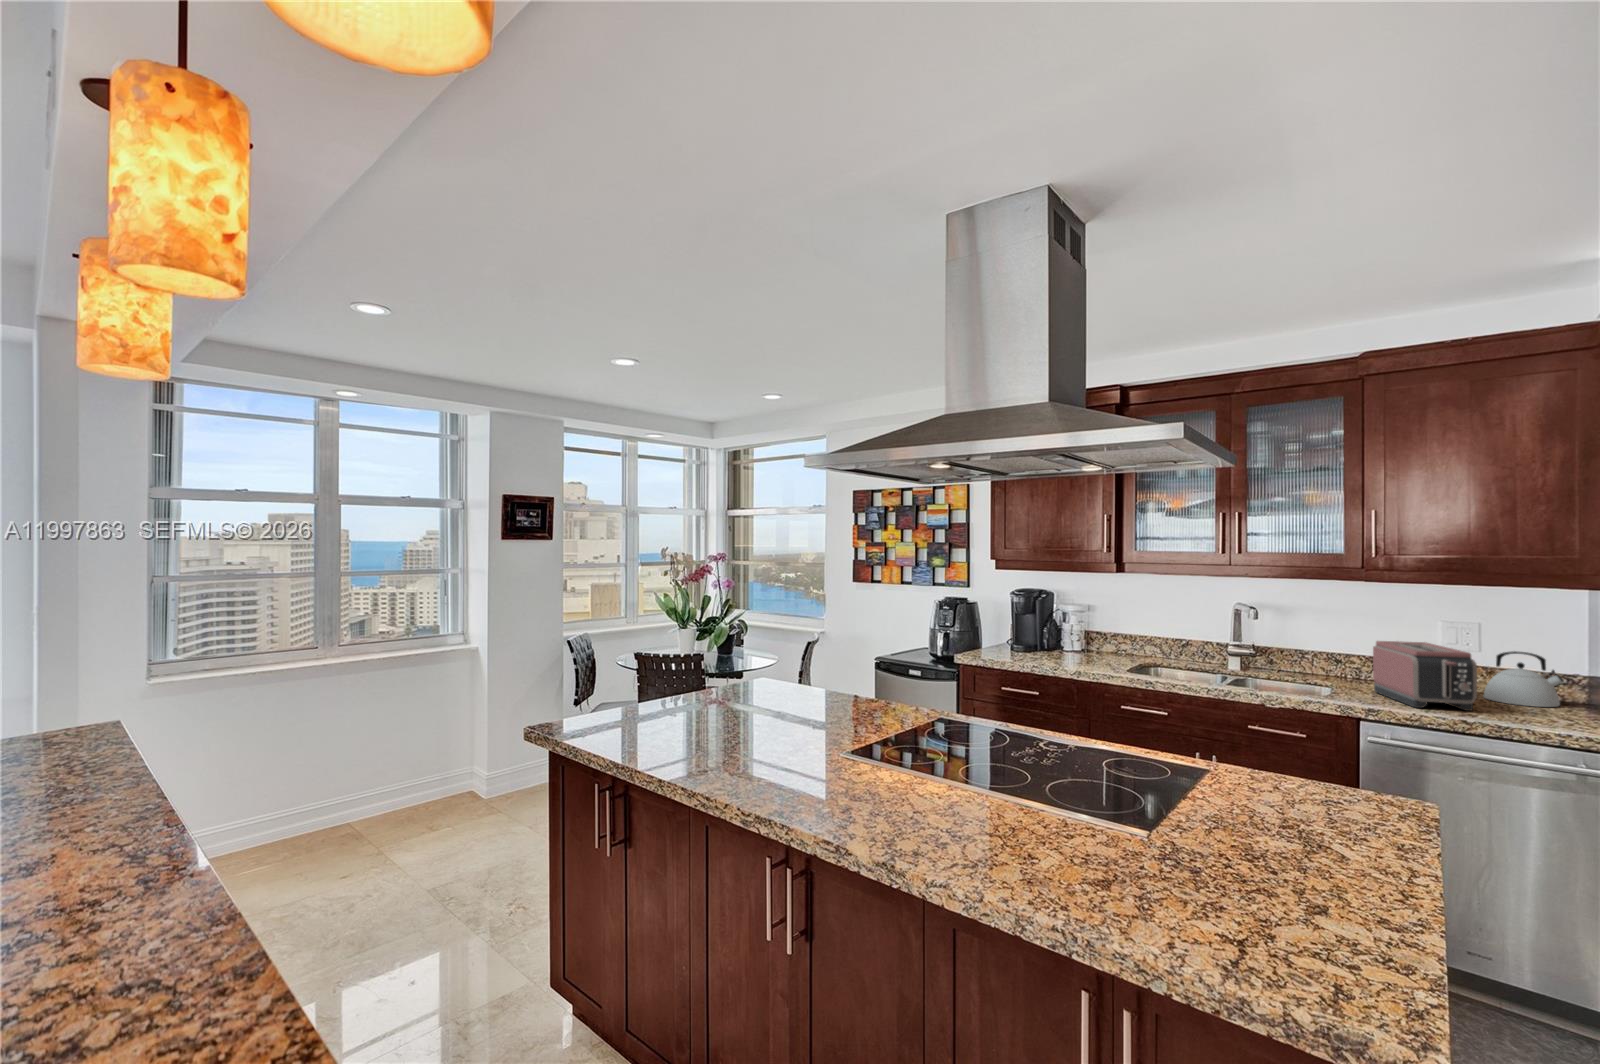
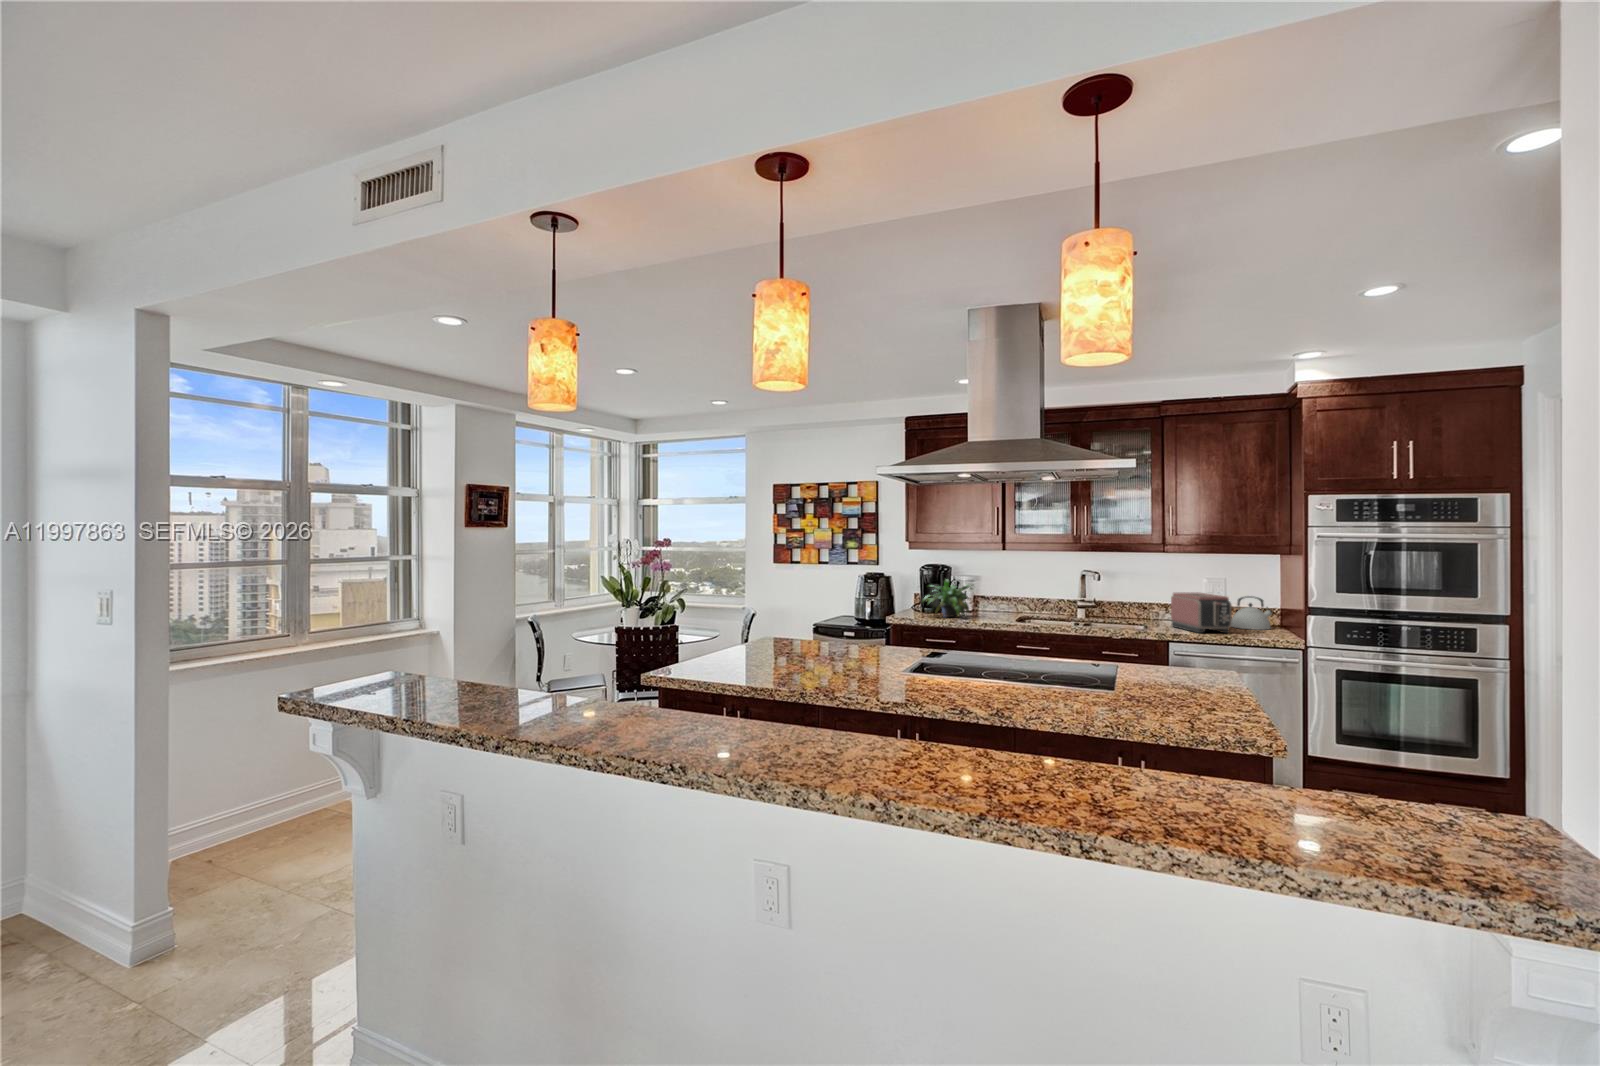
potted plant: none [1002,609,1075,661] -> present [923,579,970,617]

